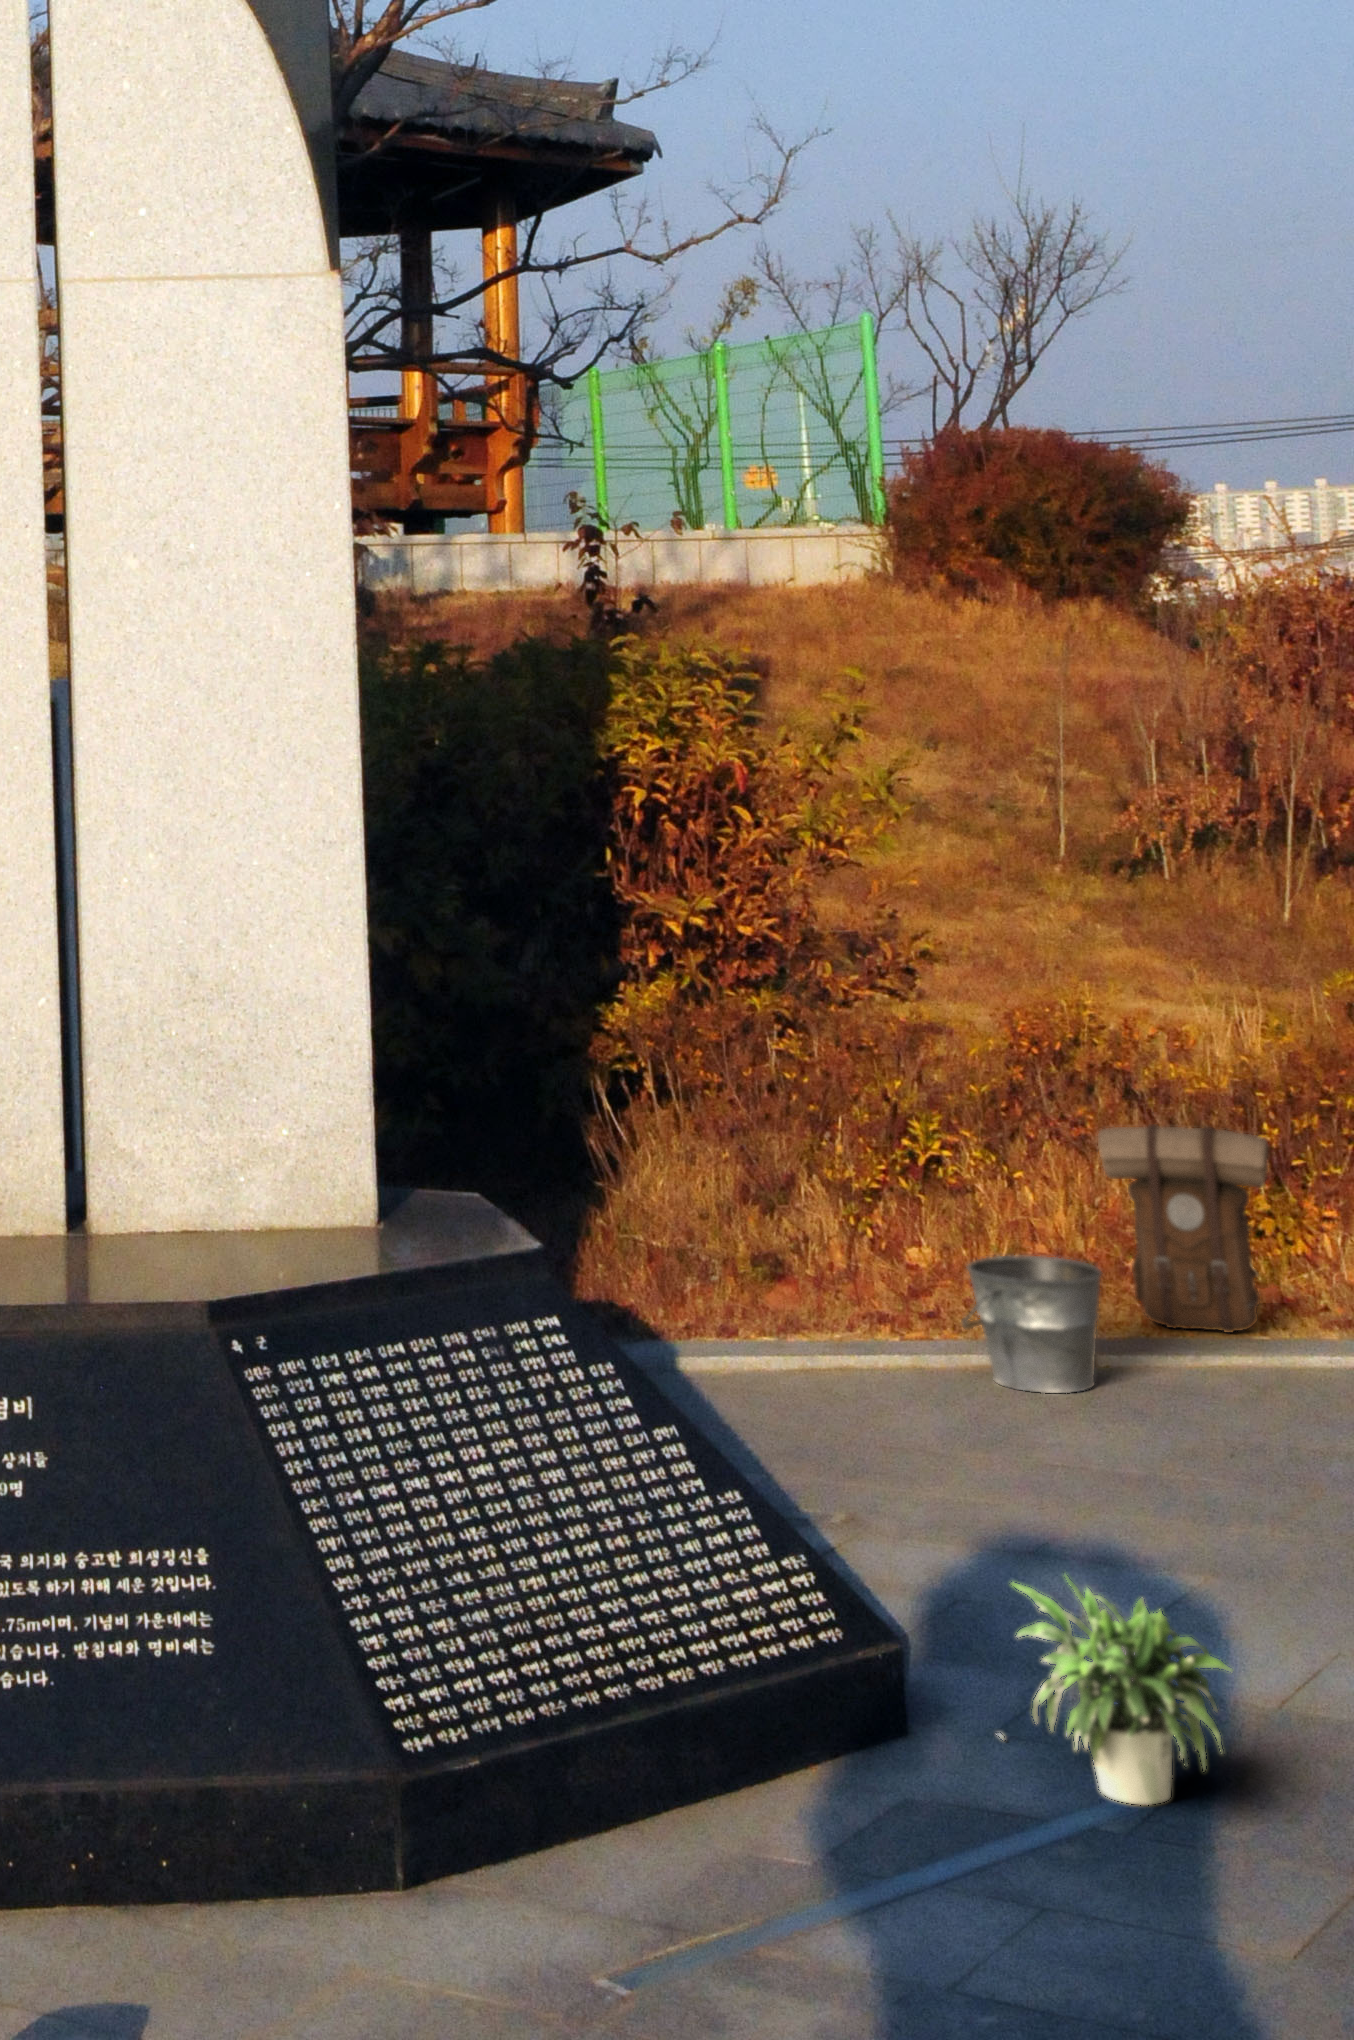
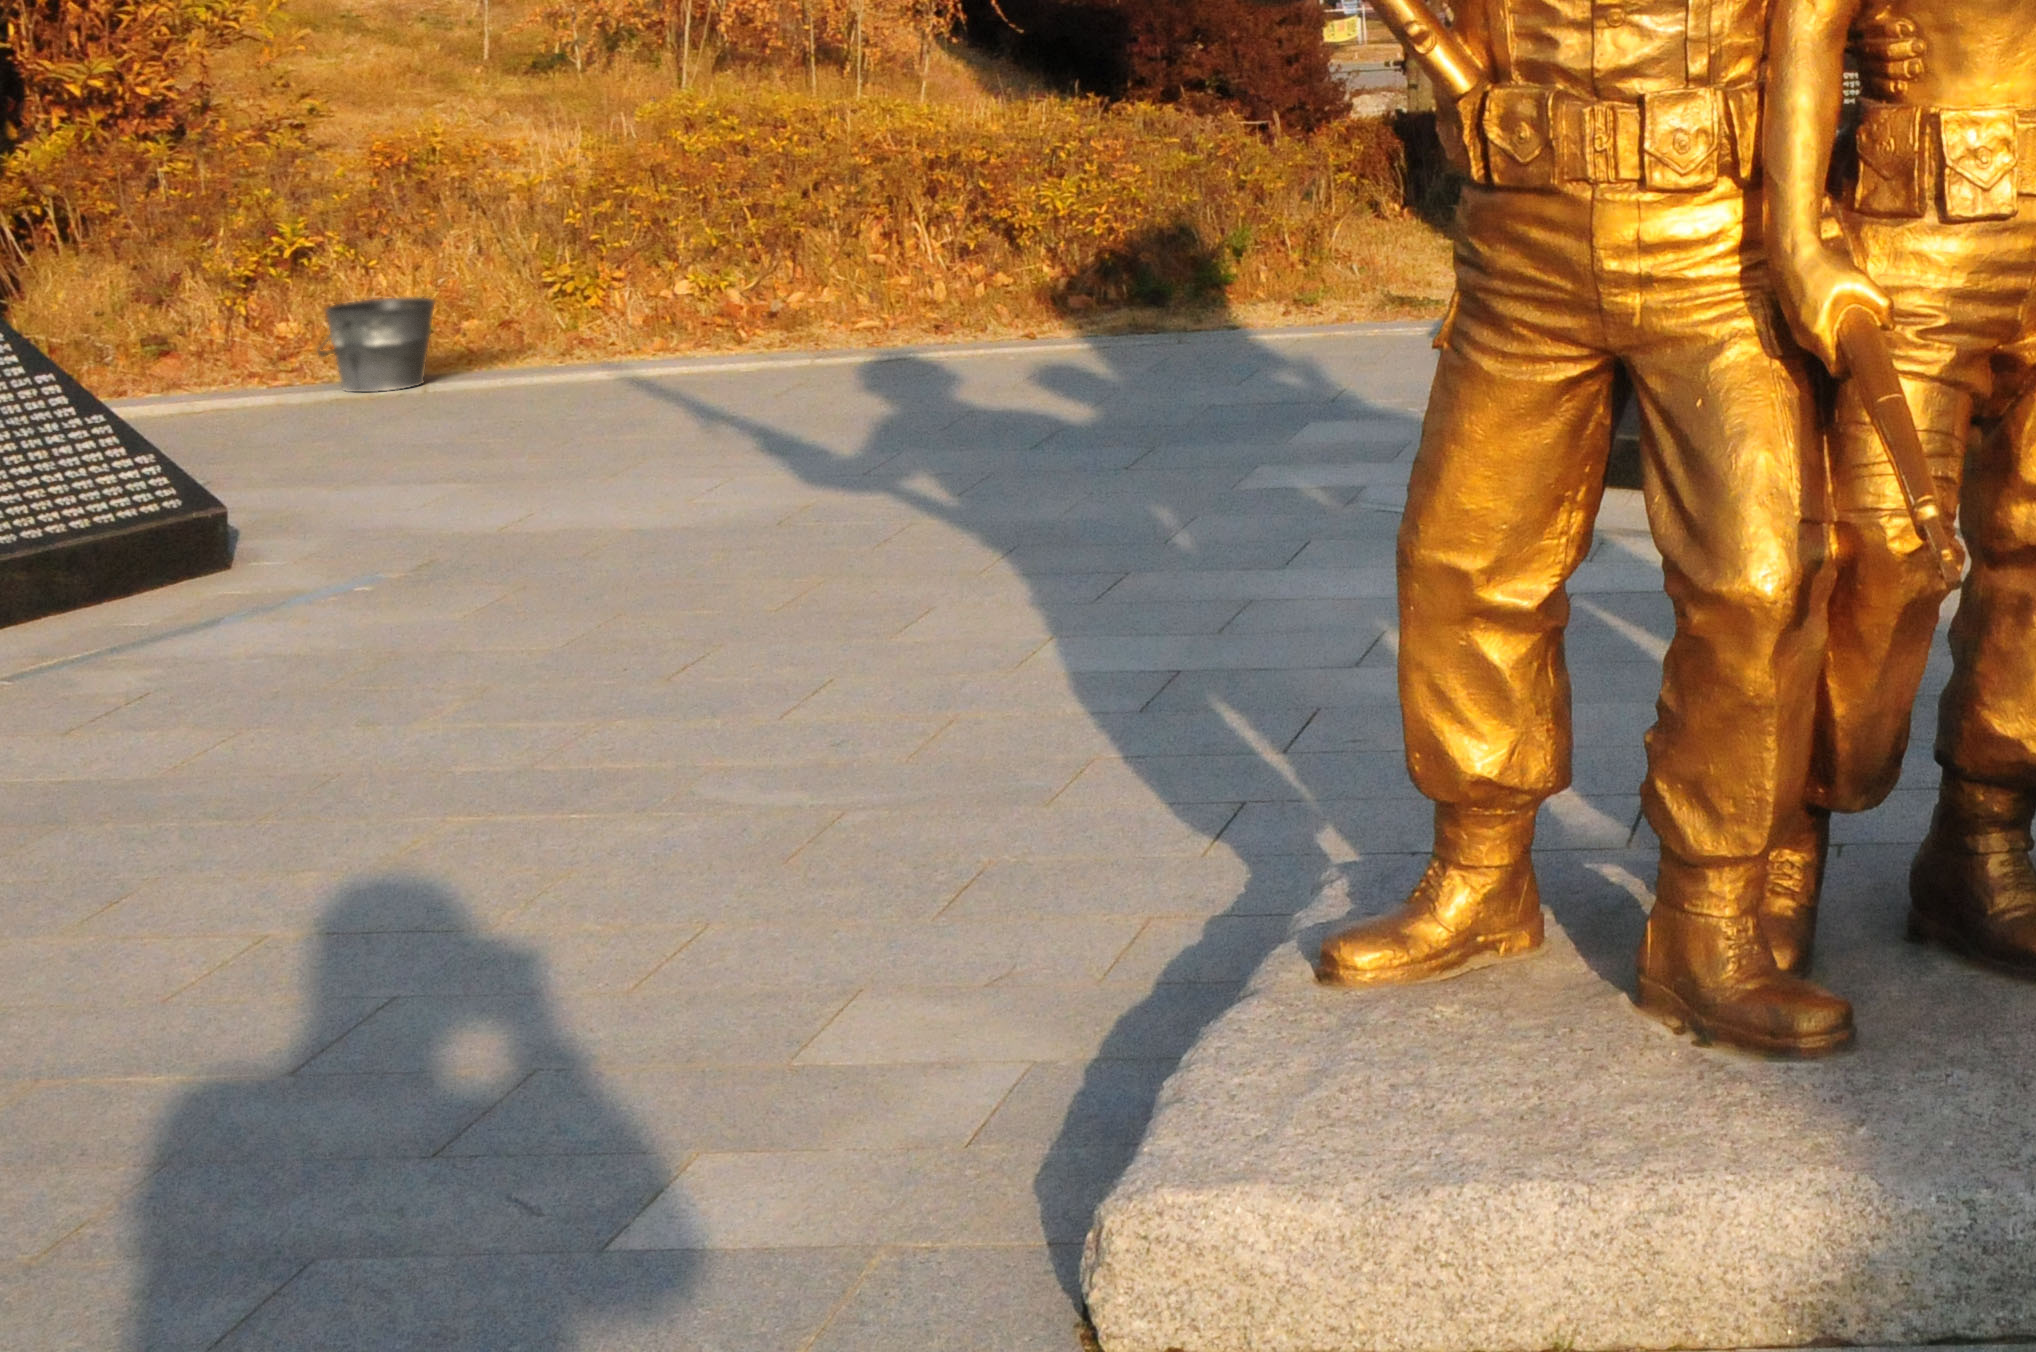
backpack: present [1098,1124,1268,1333] -> none [446,199,581,348]
potted plant: present [1013,1580,1230,1805] -> none [299,431,467,559]

